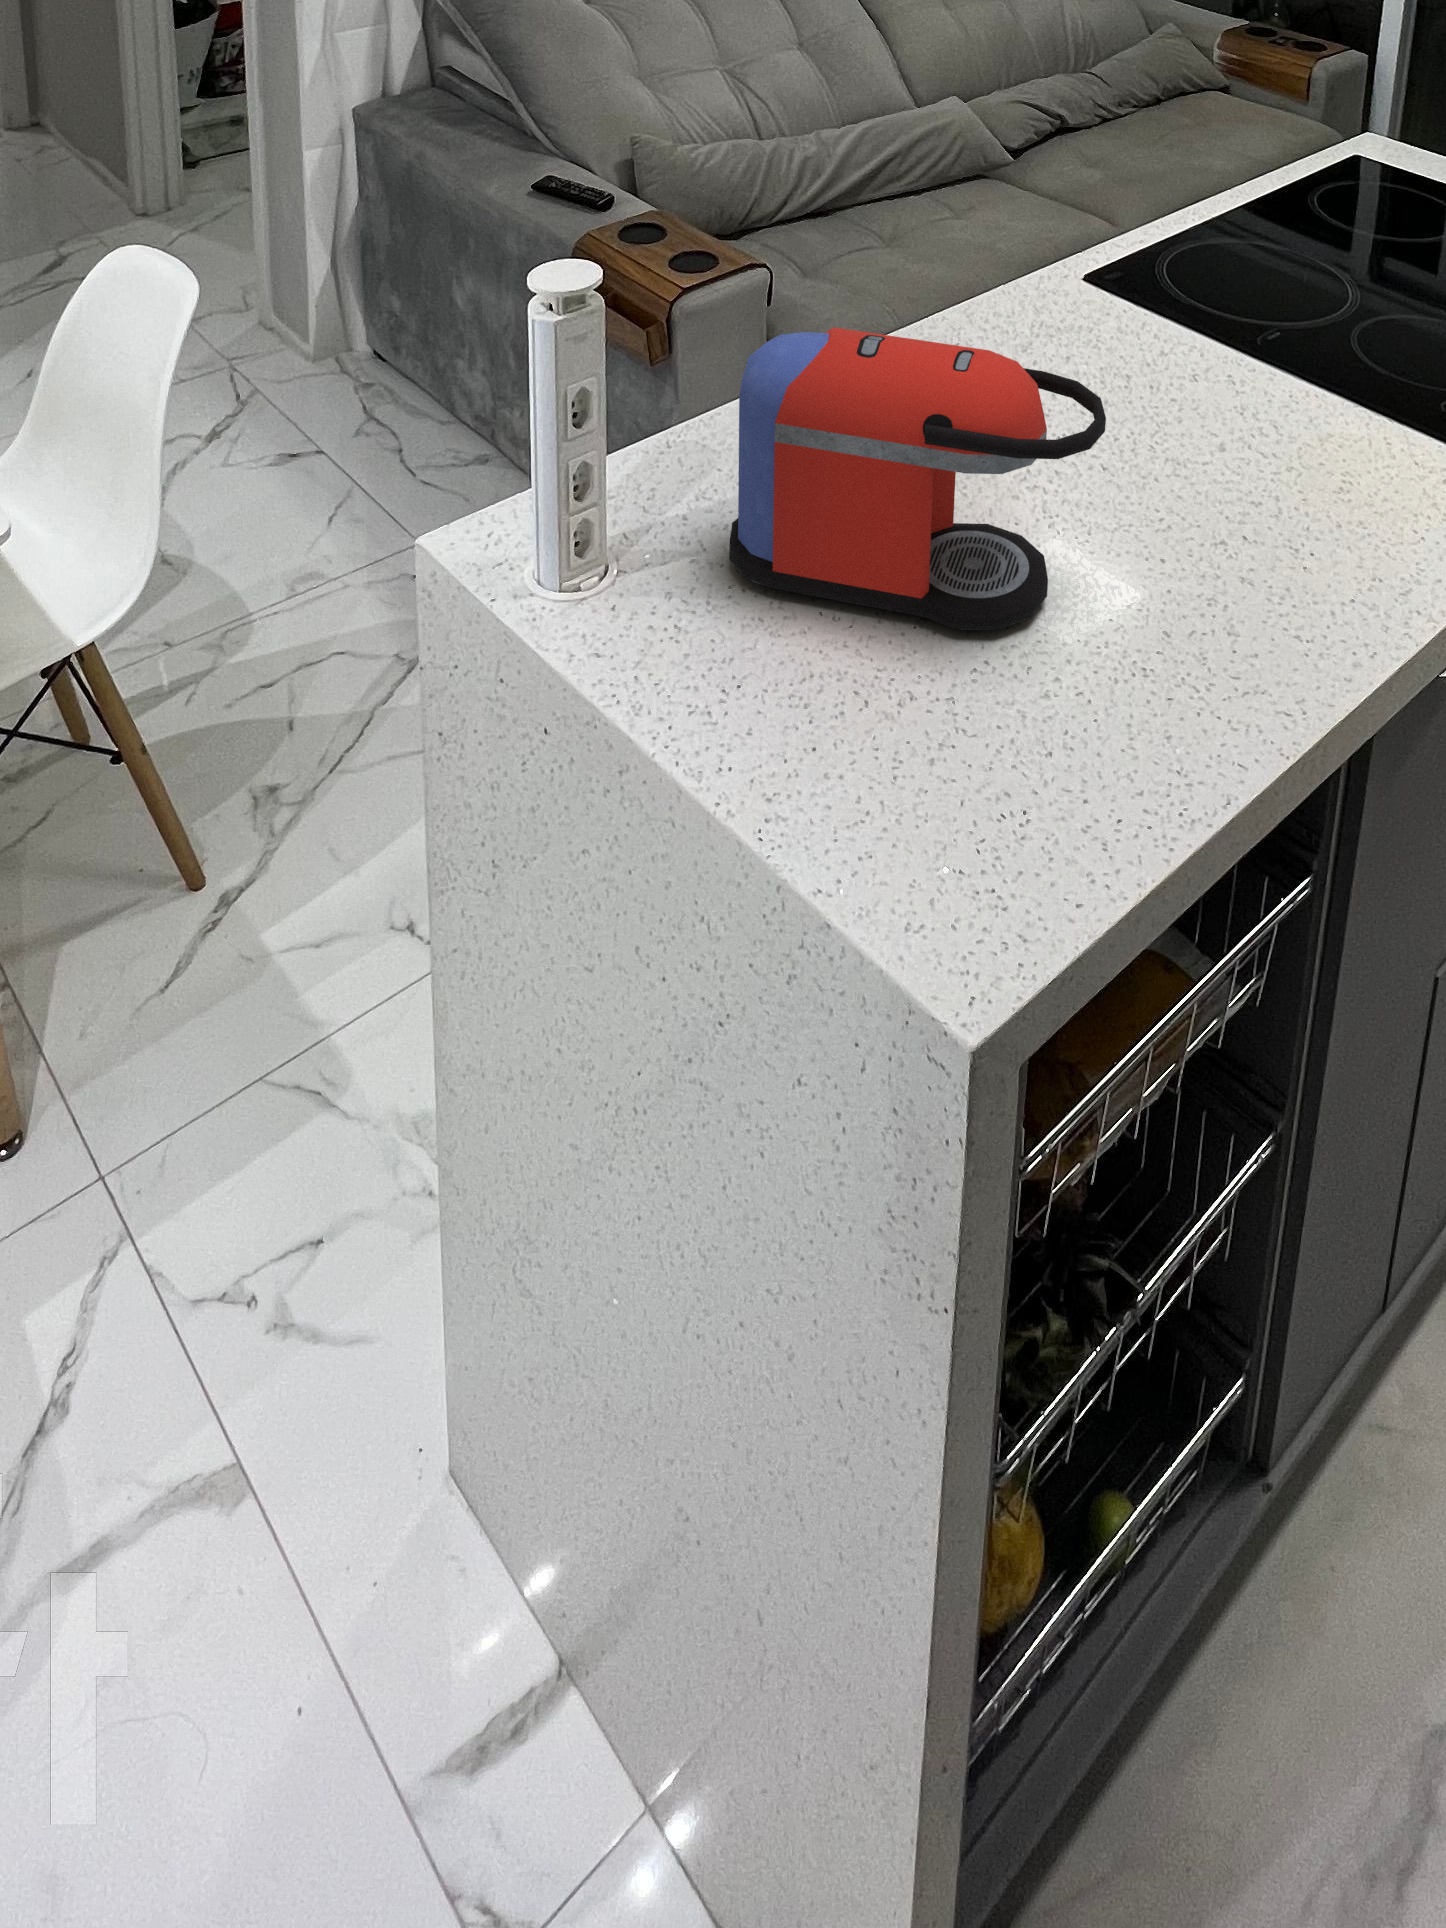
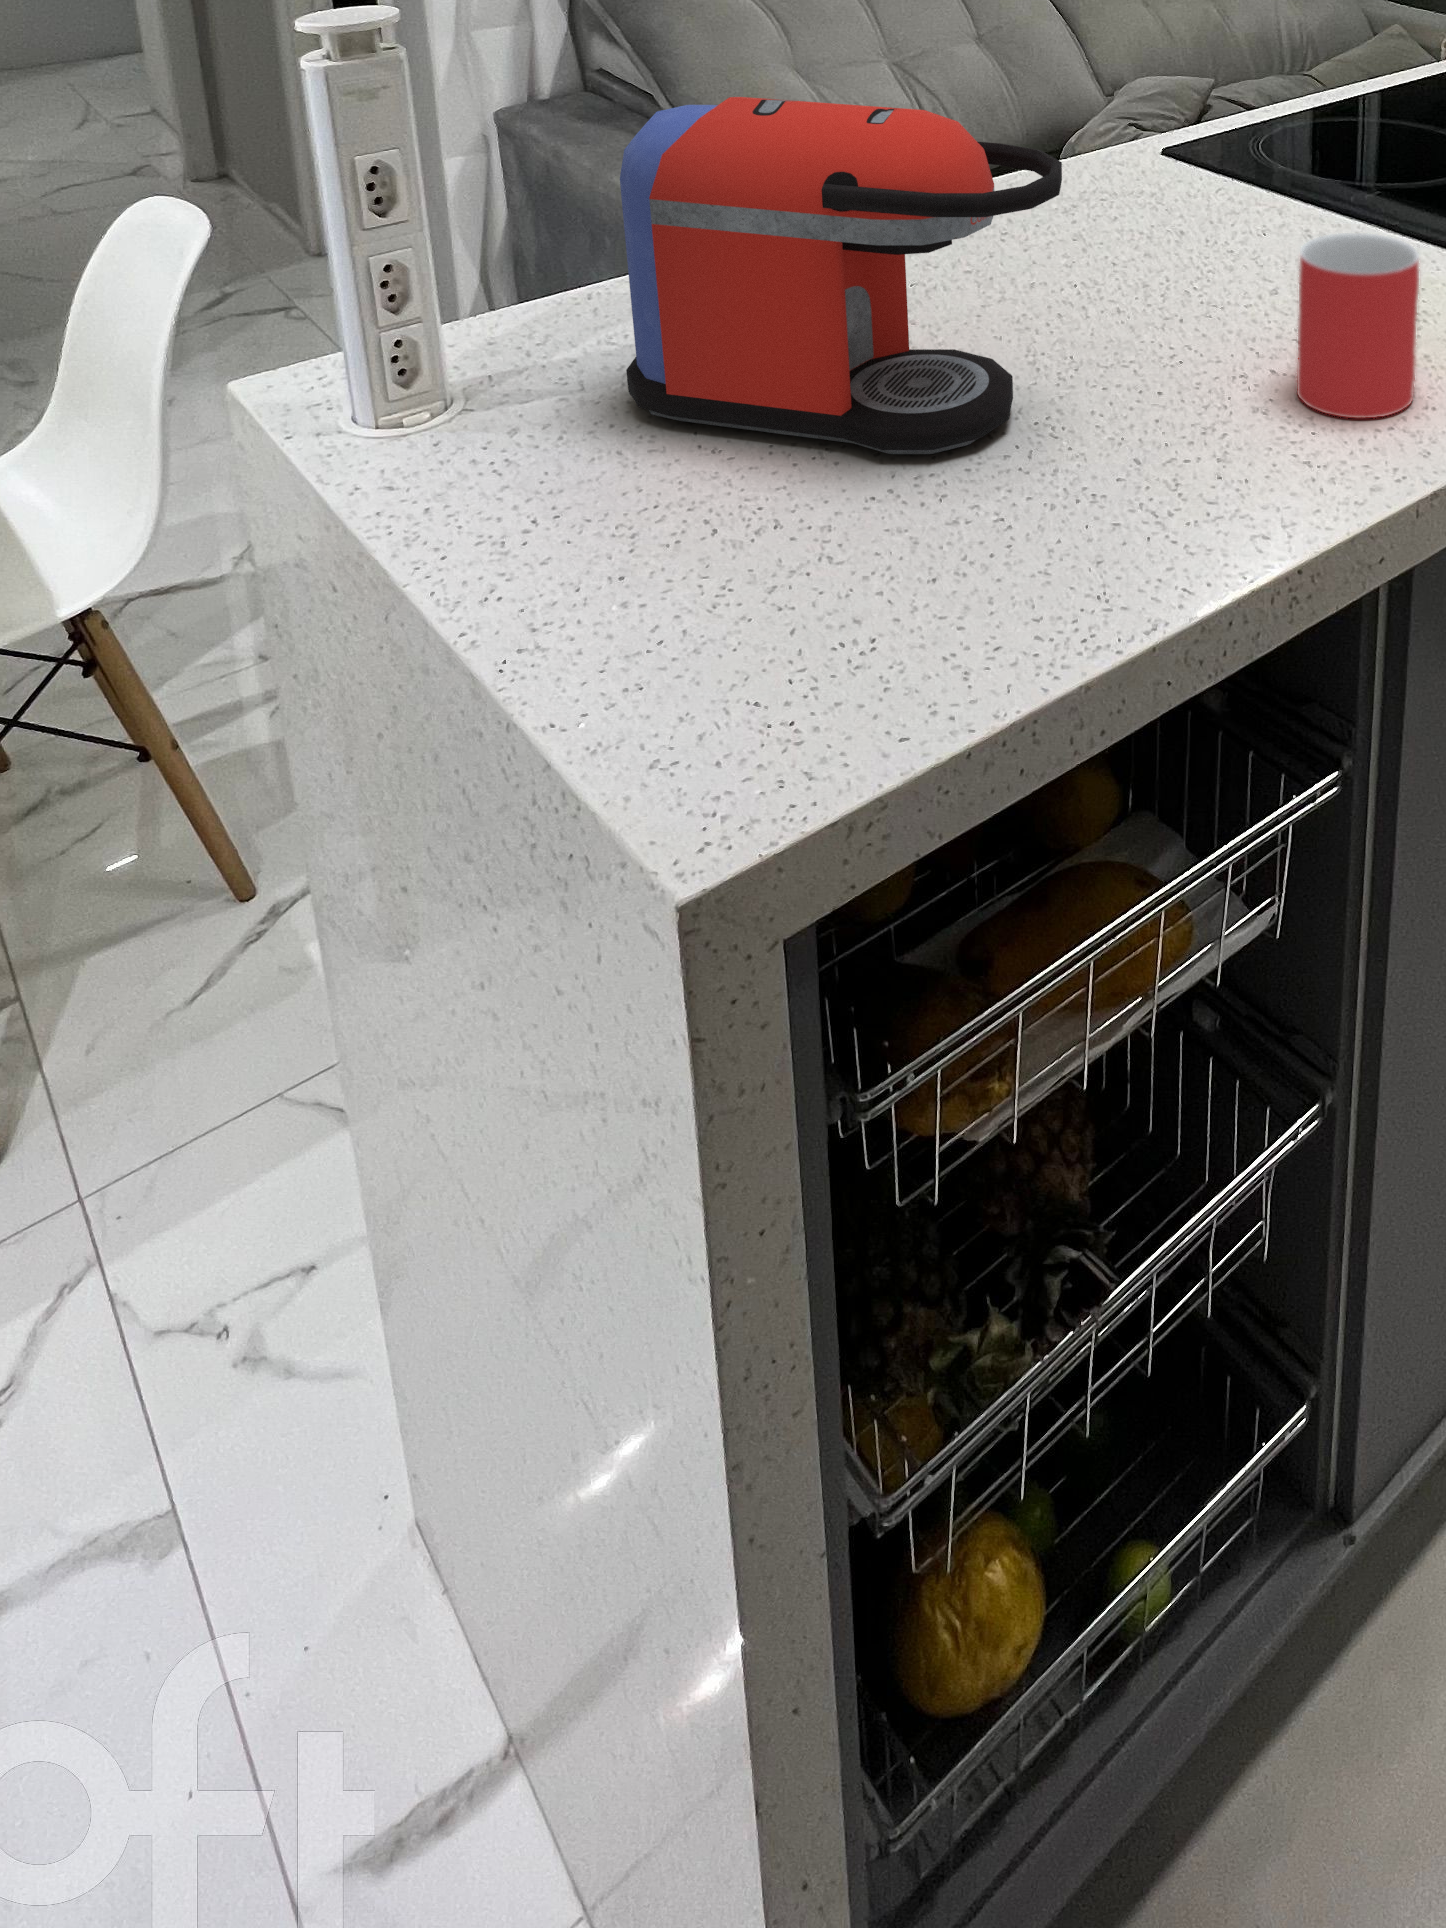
mug: none [1263,433,1370,596] -> present [1297,233,1419,418]

